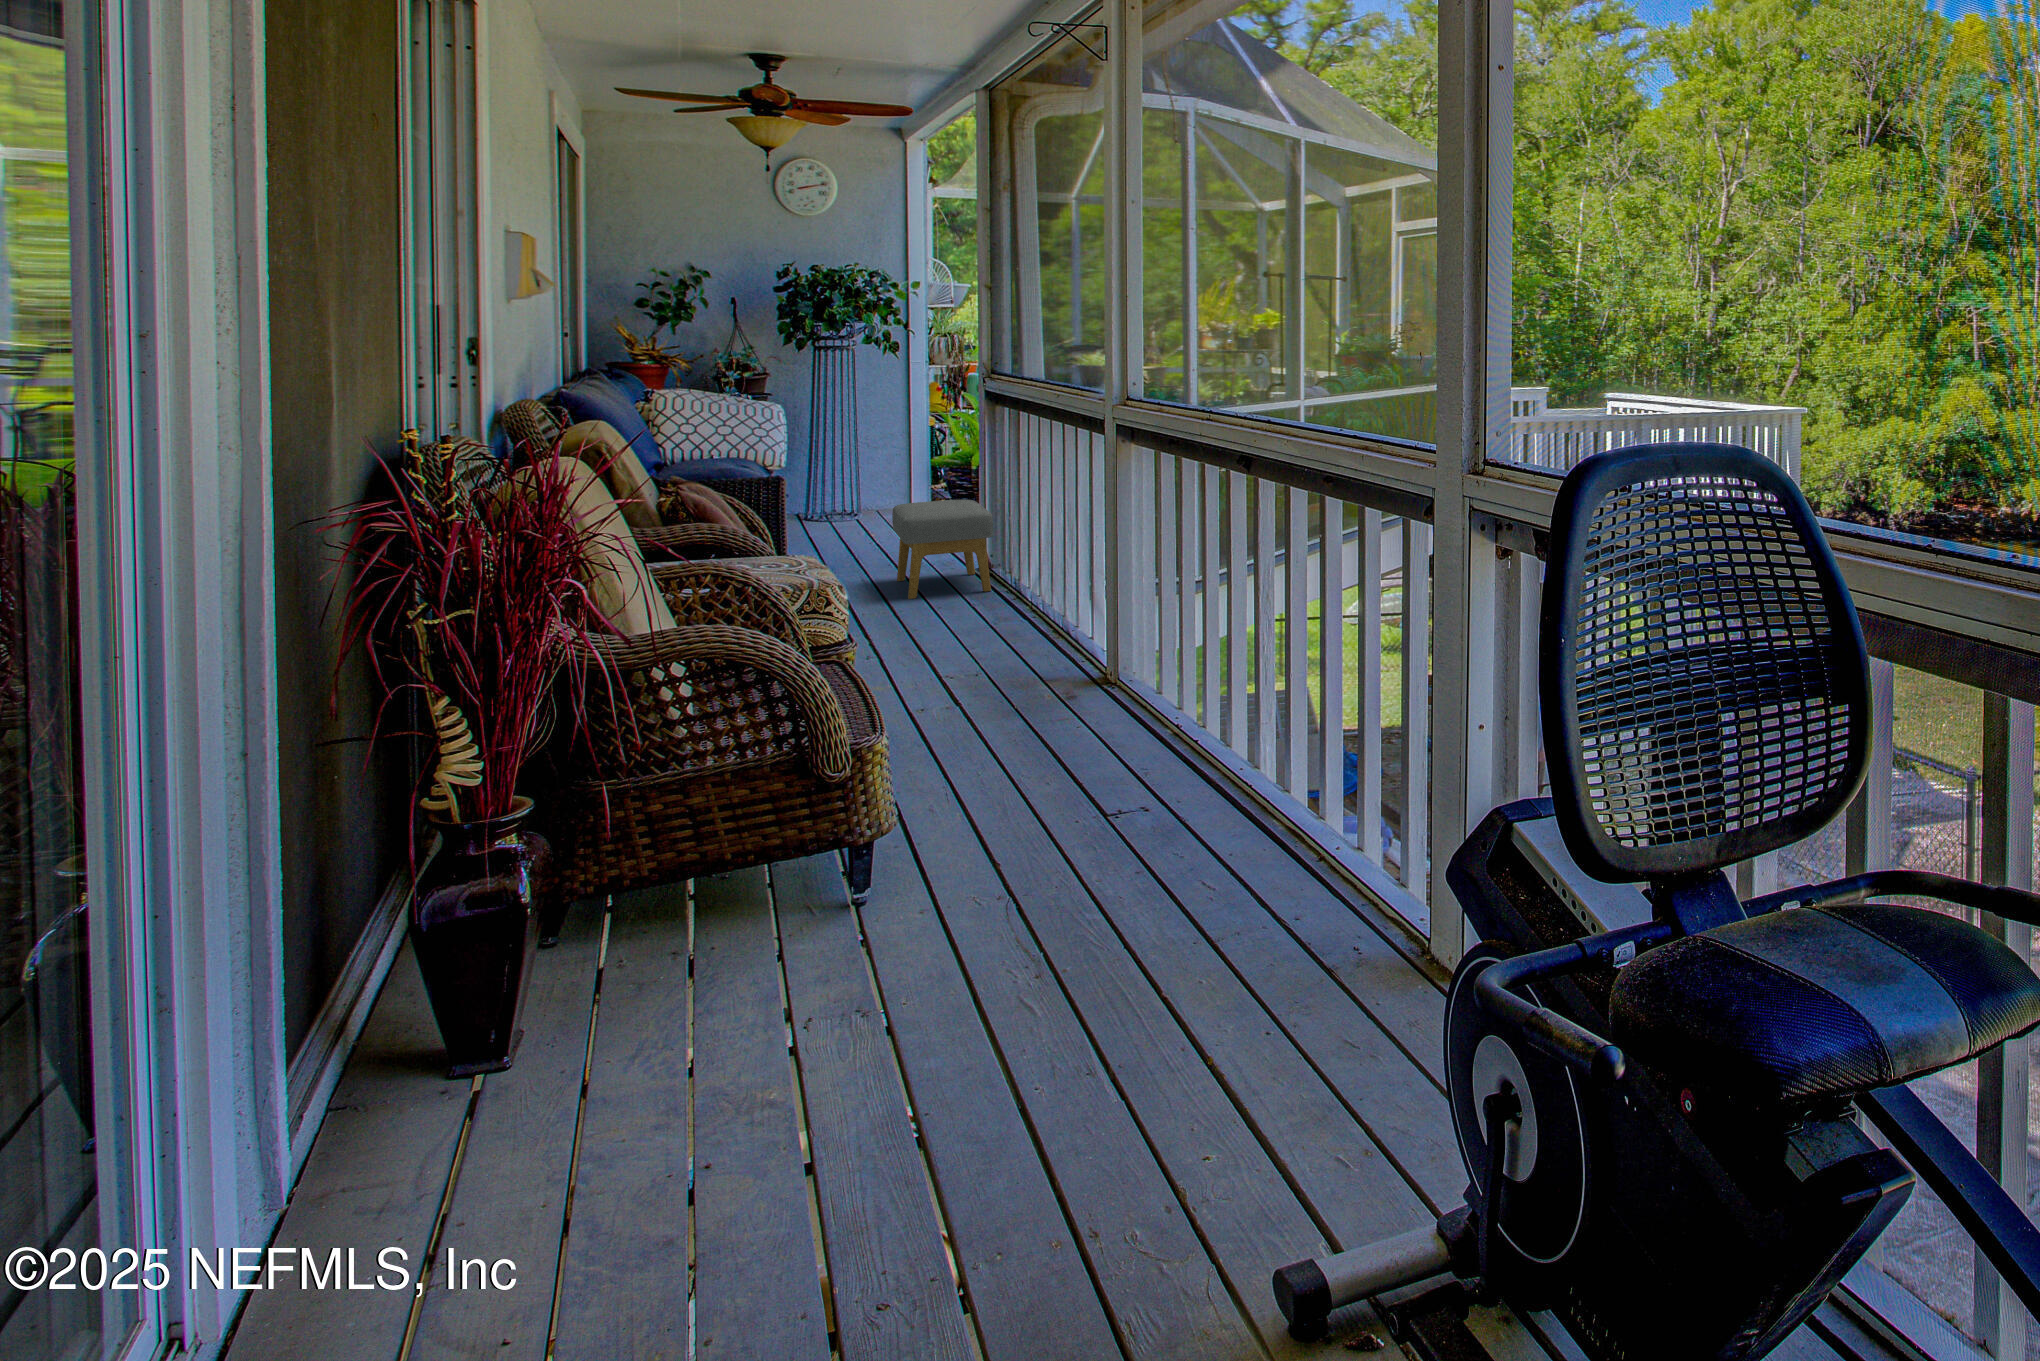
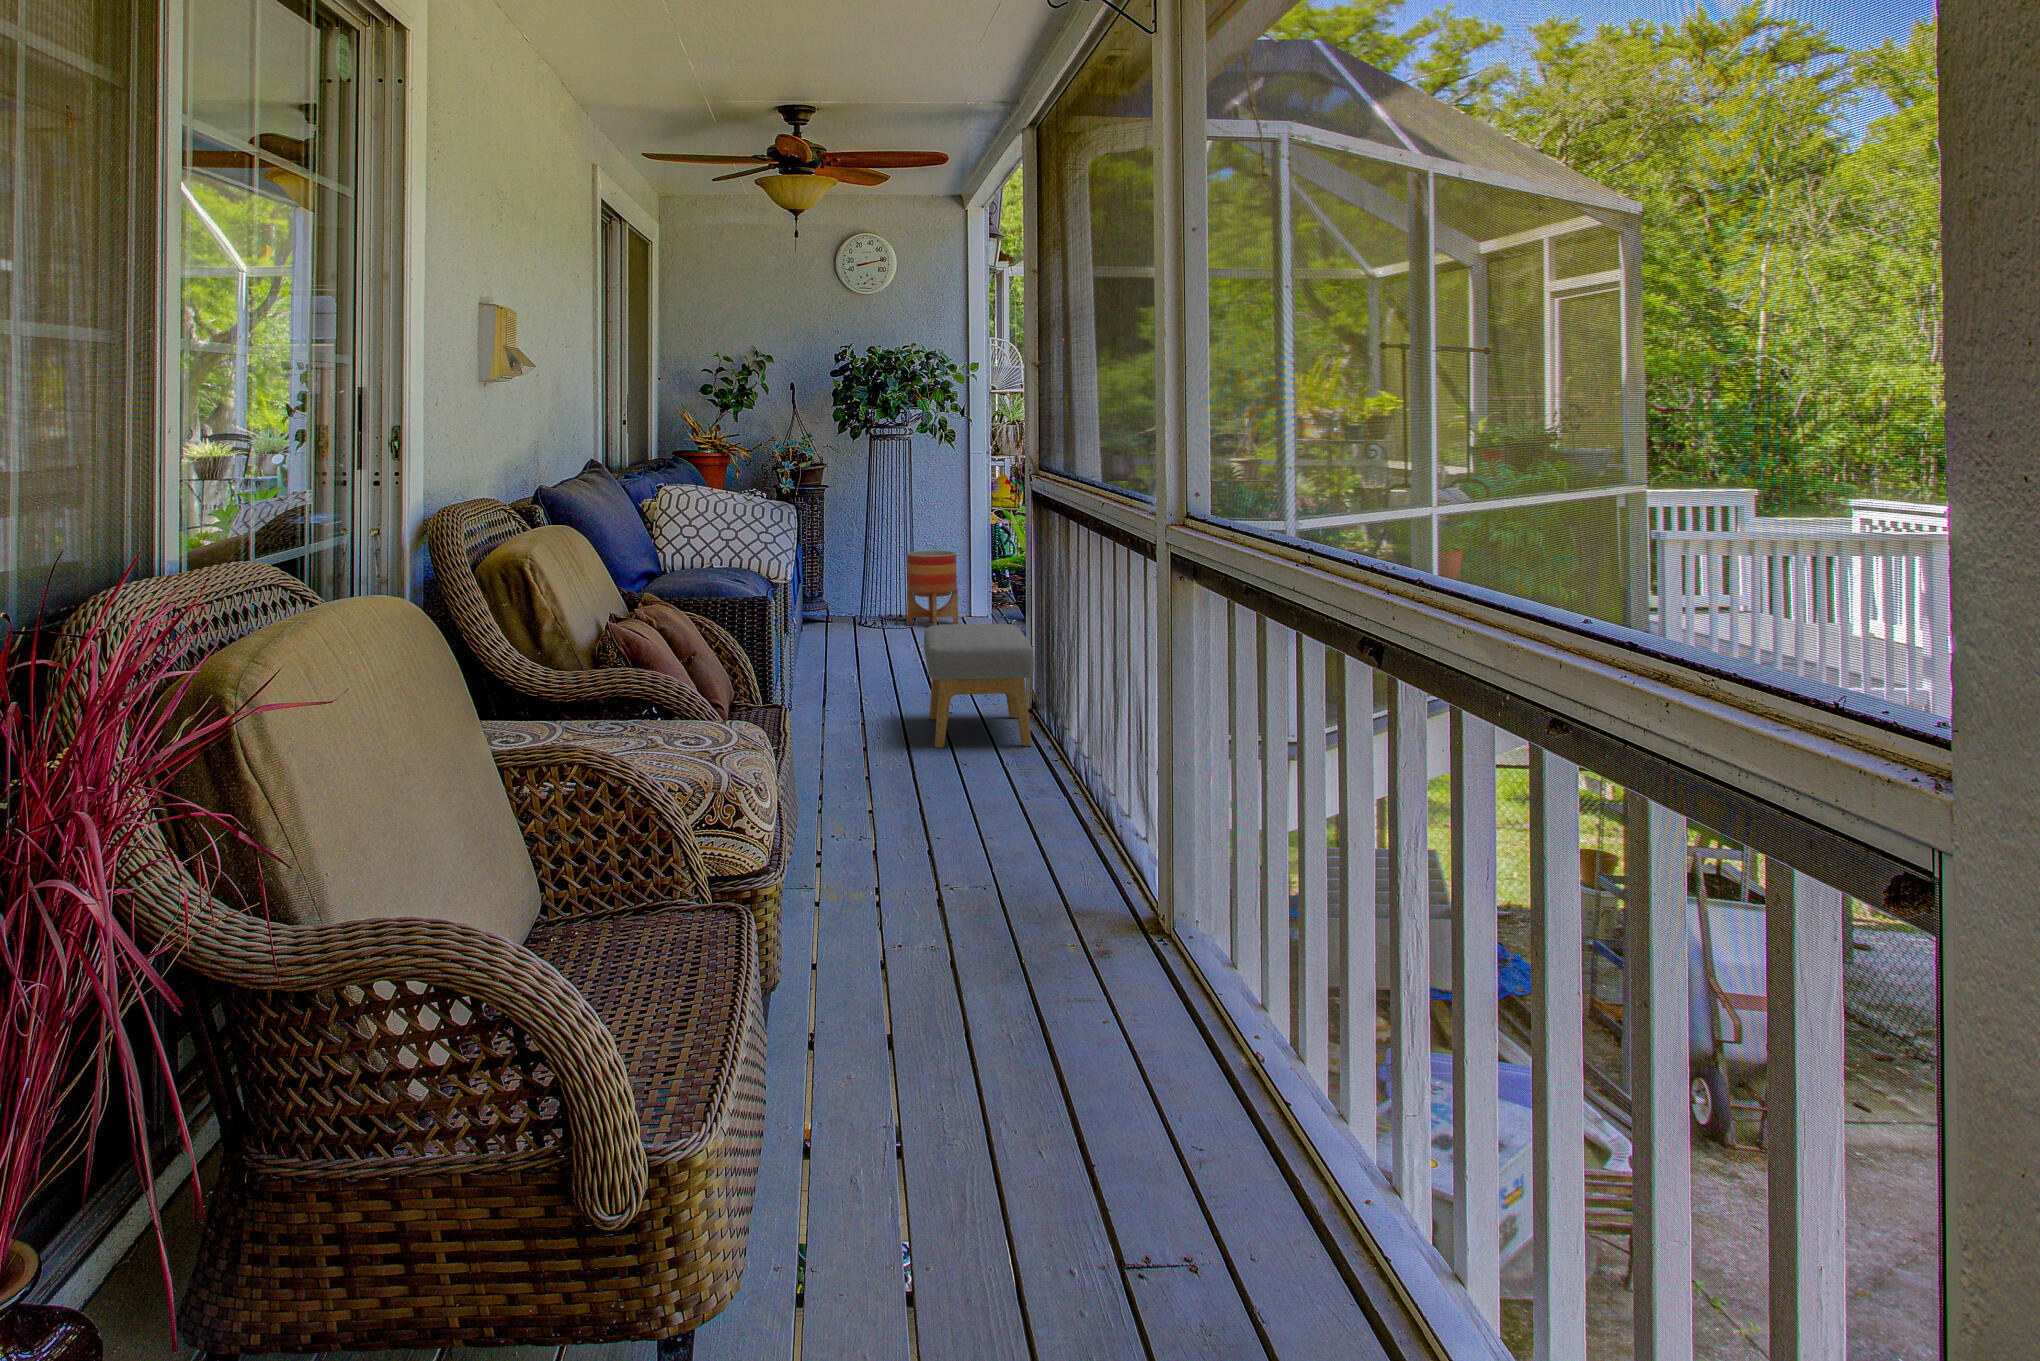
planter: none [852,450,901,518] -> present [907,550,958,626]

